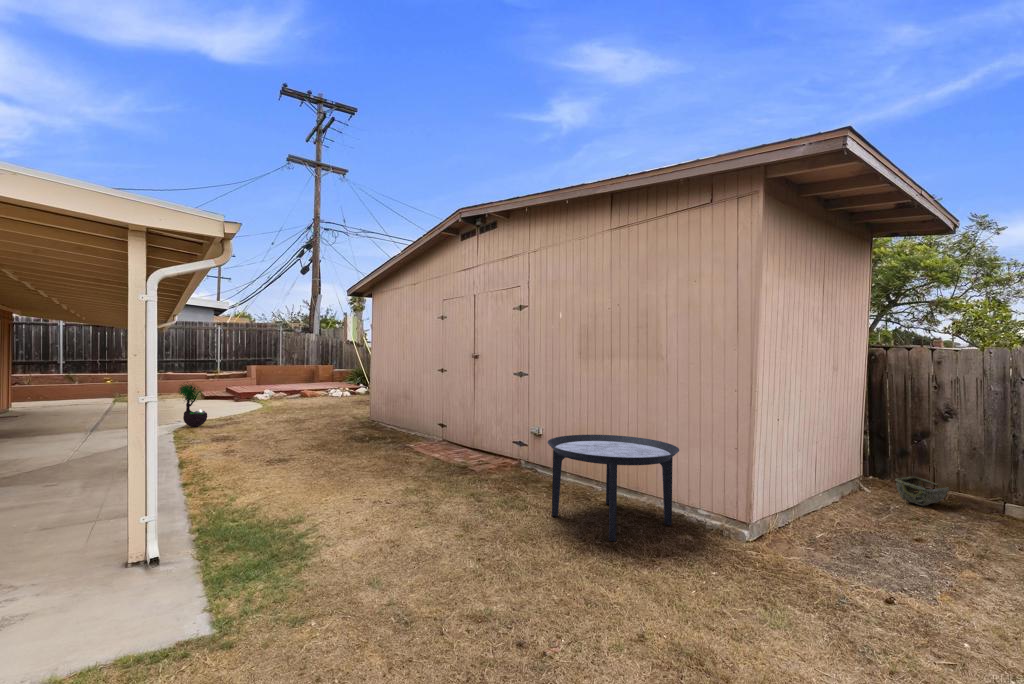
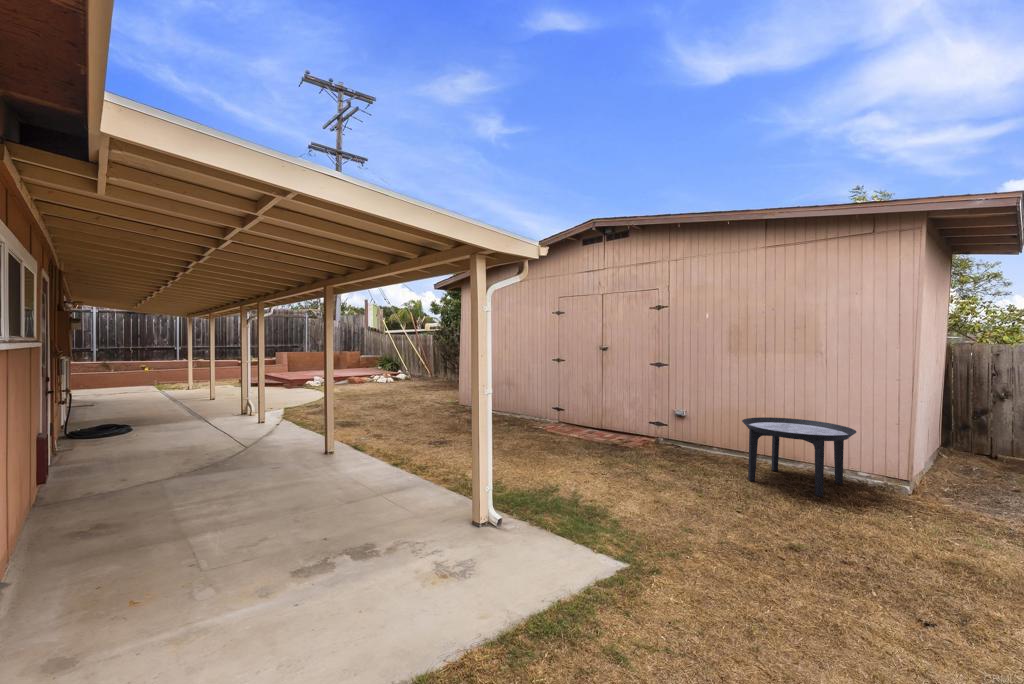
potted tree: present [179,384,207,427] -> none [293,371,321,415]
woven basket: present [895,477,949,506] -> none [968,443,1007,465]

